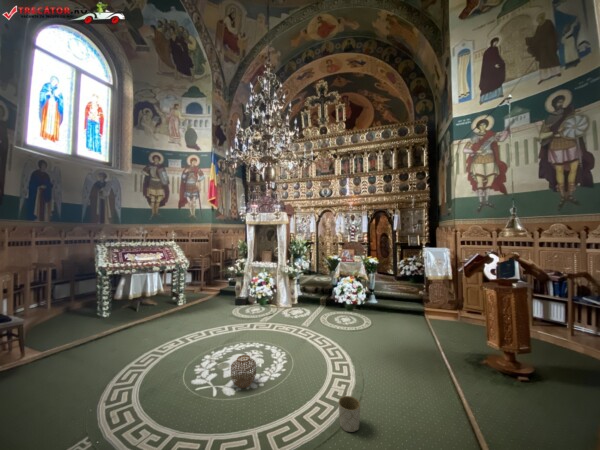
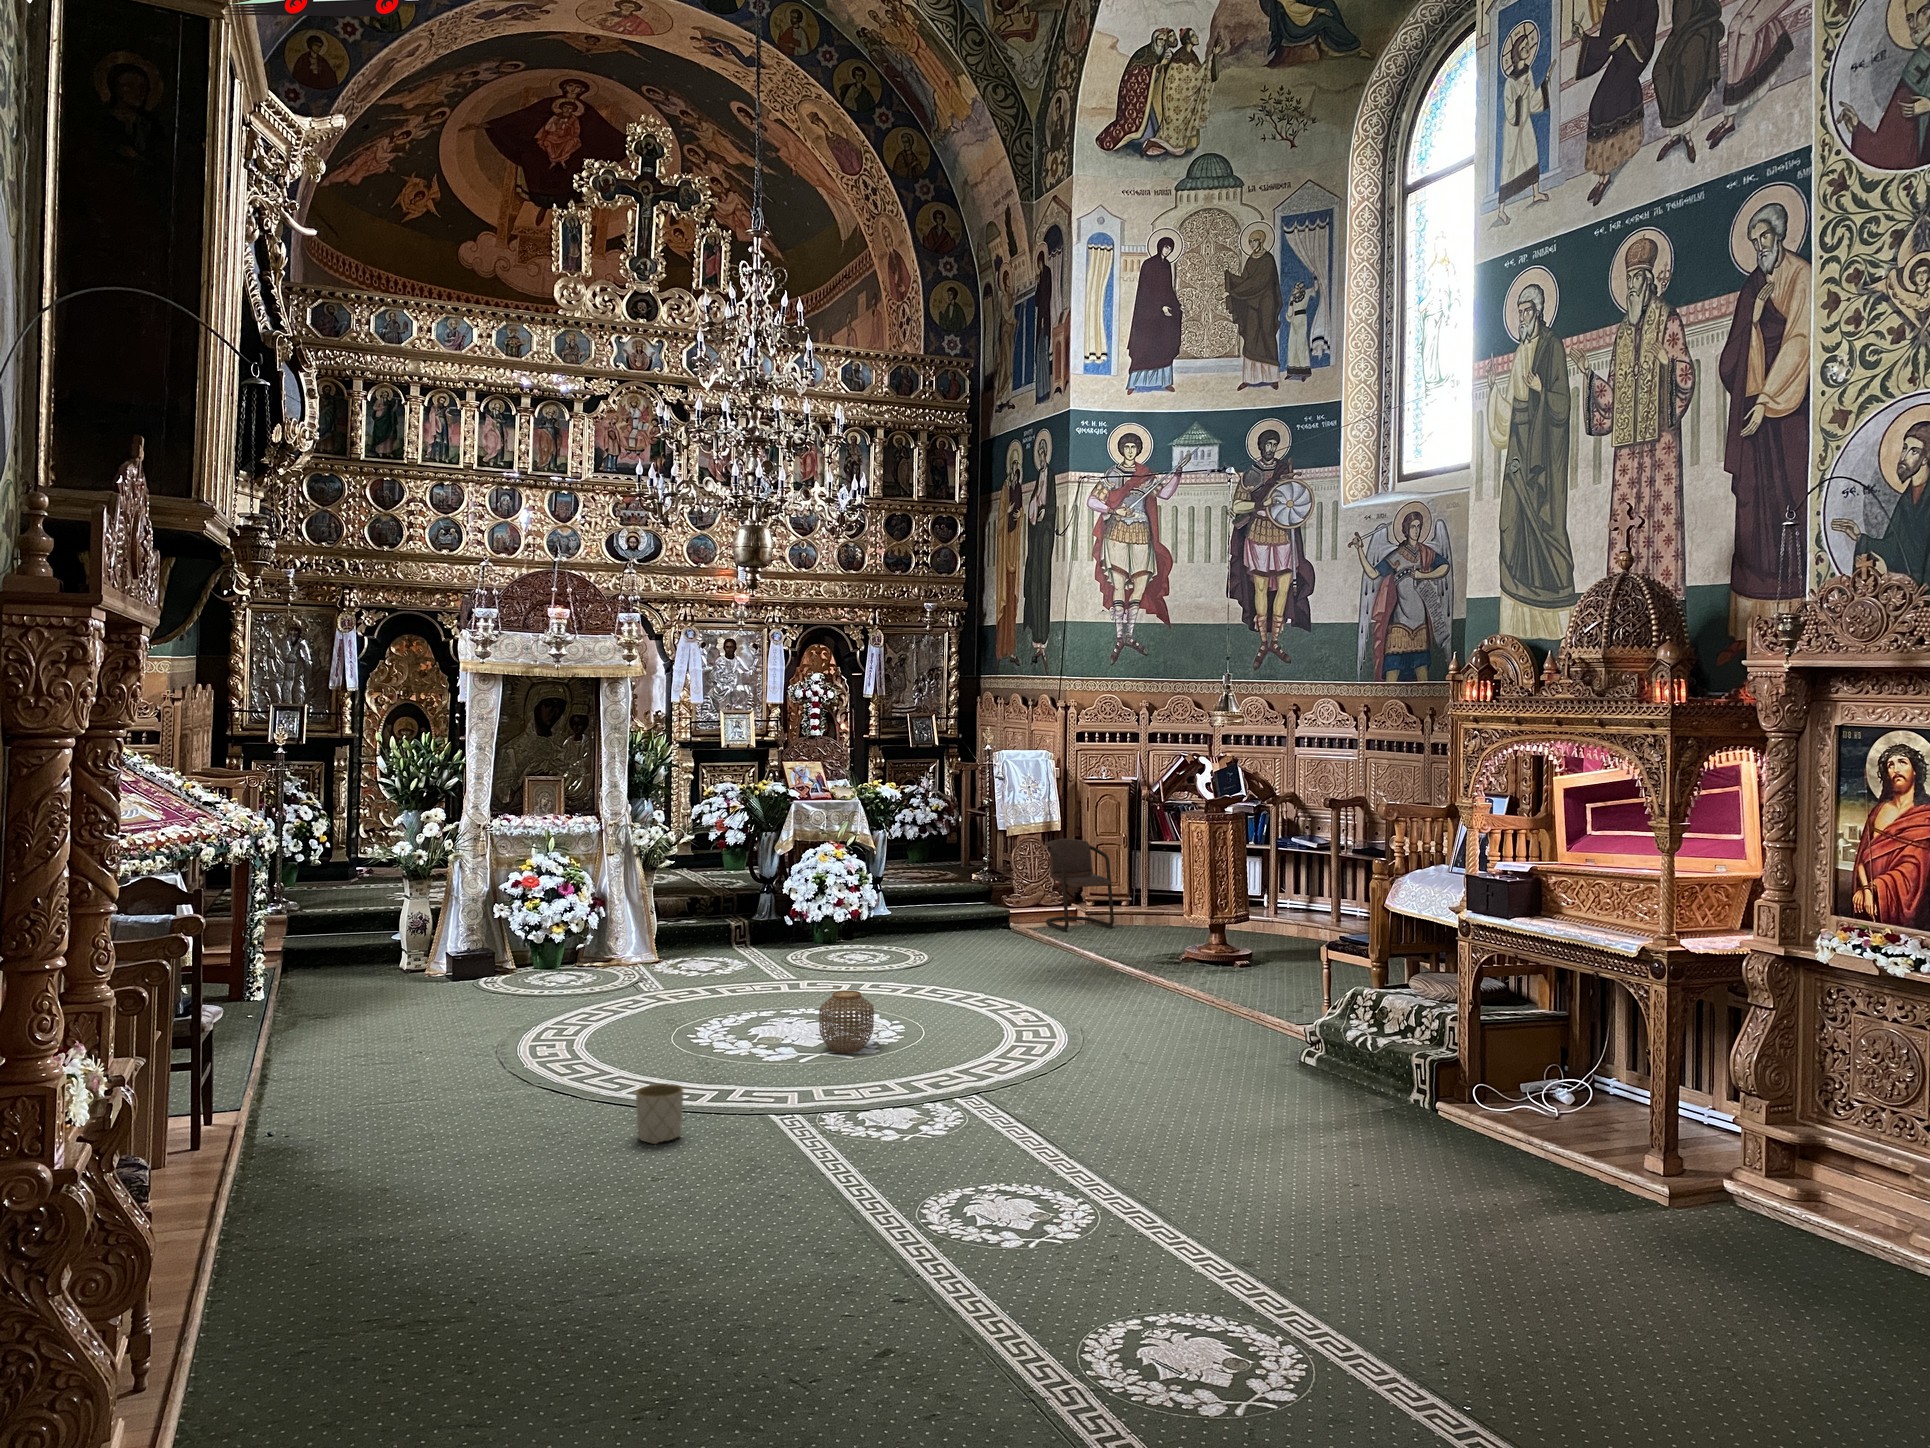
chair: none [436,284,468,326] -> present [1044,839,1114,932]
planter: present [339,396,360,432] -> present [636,1084,683,1144]

